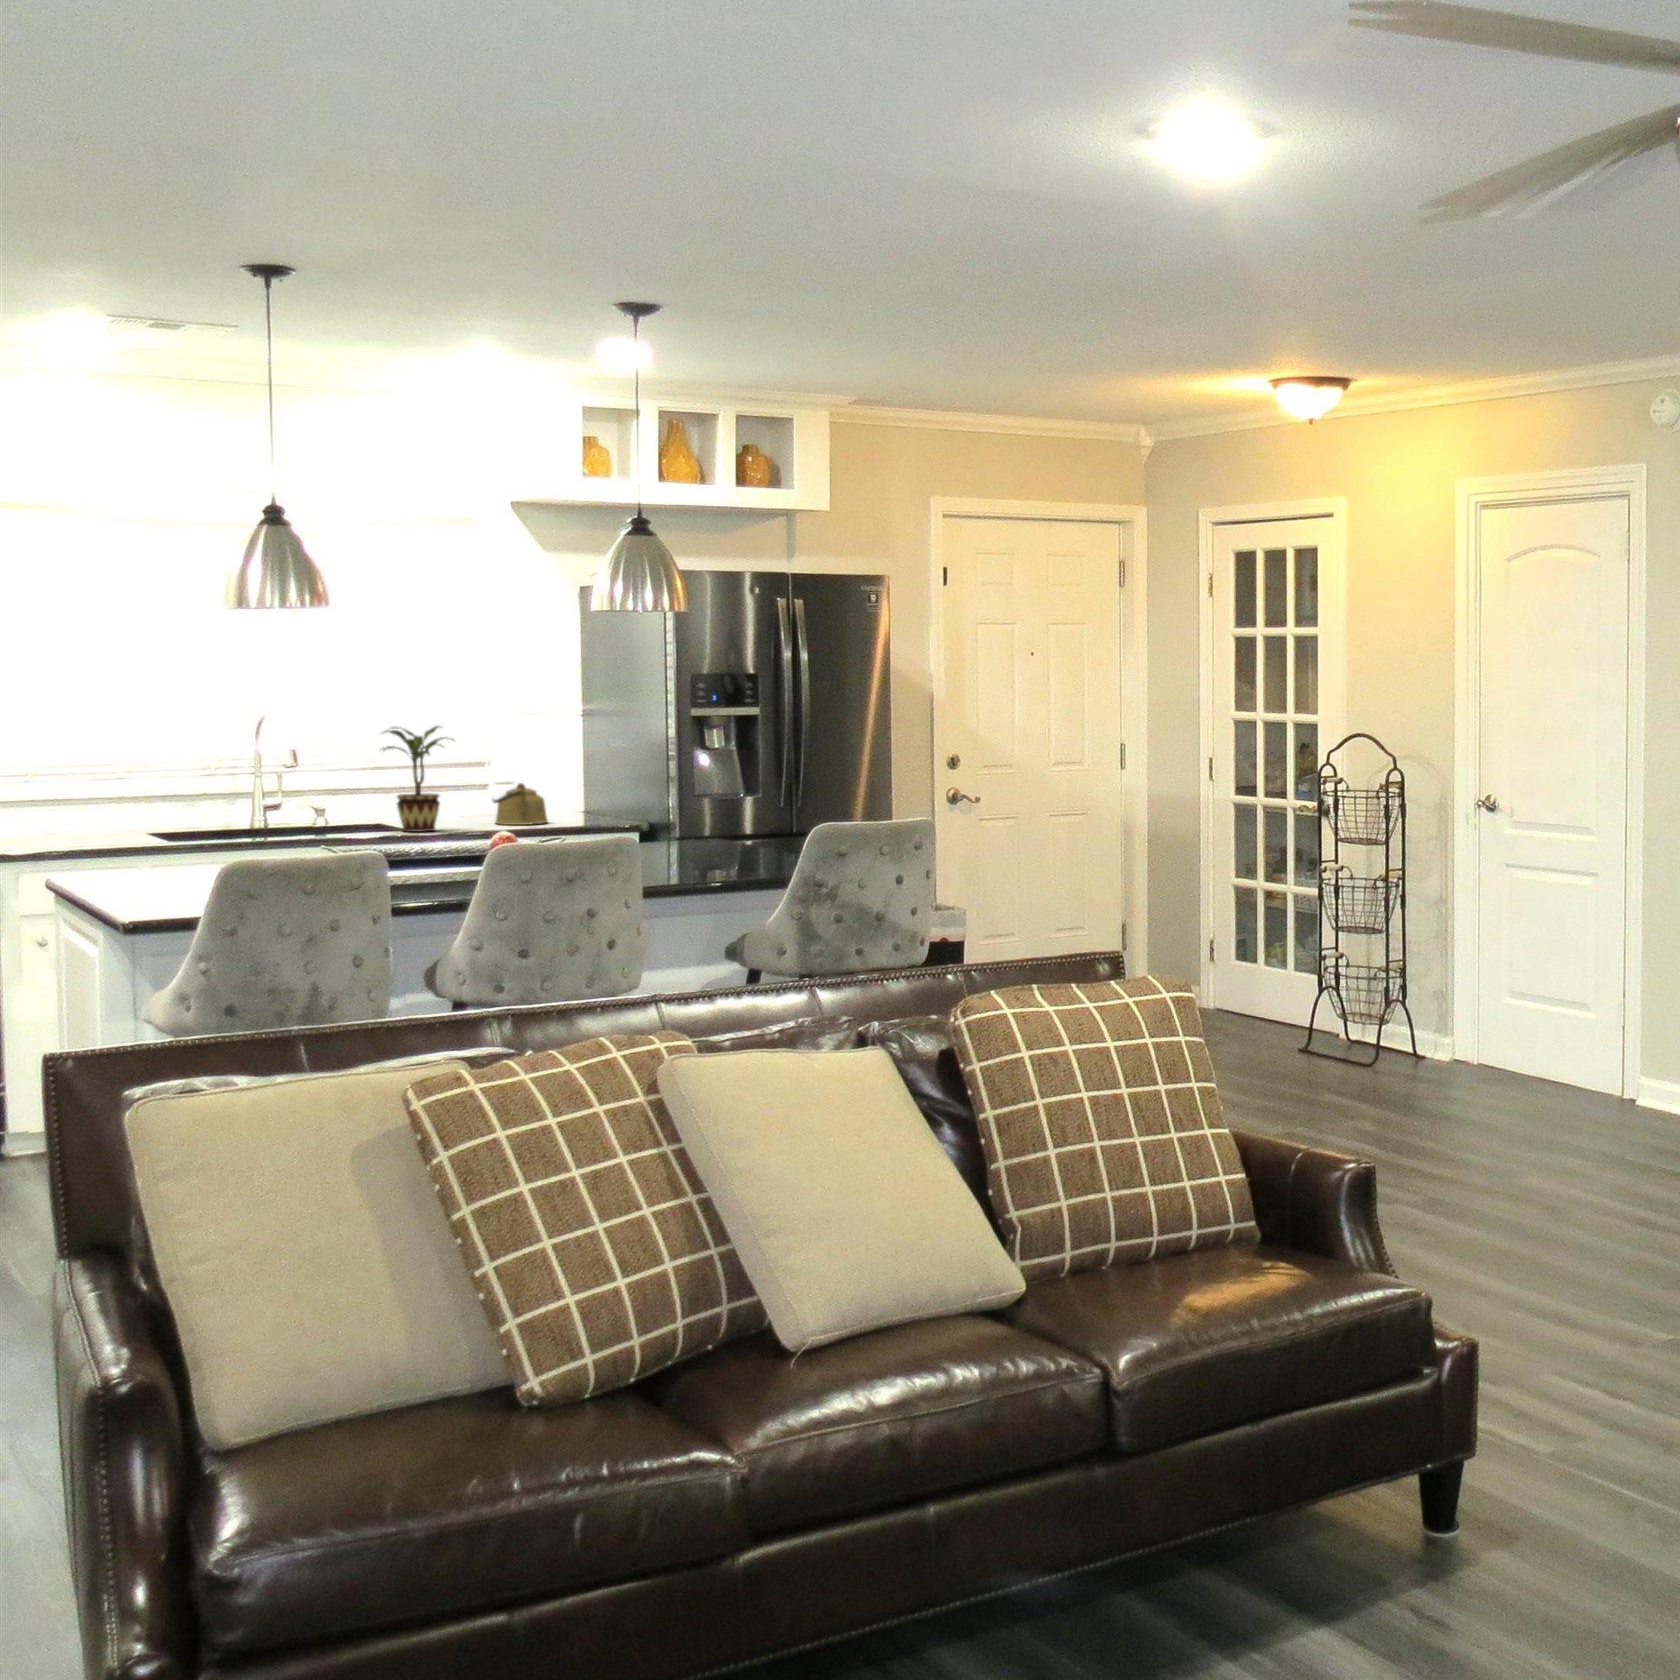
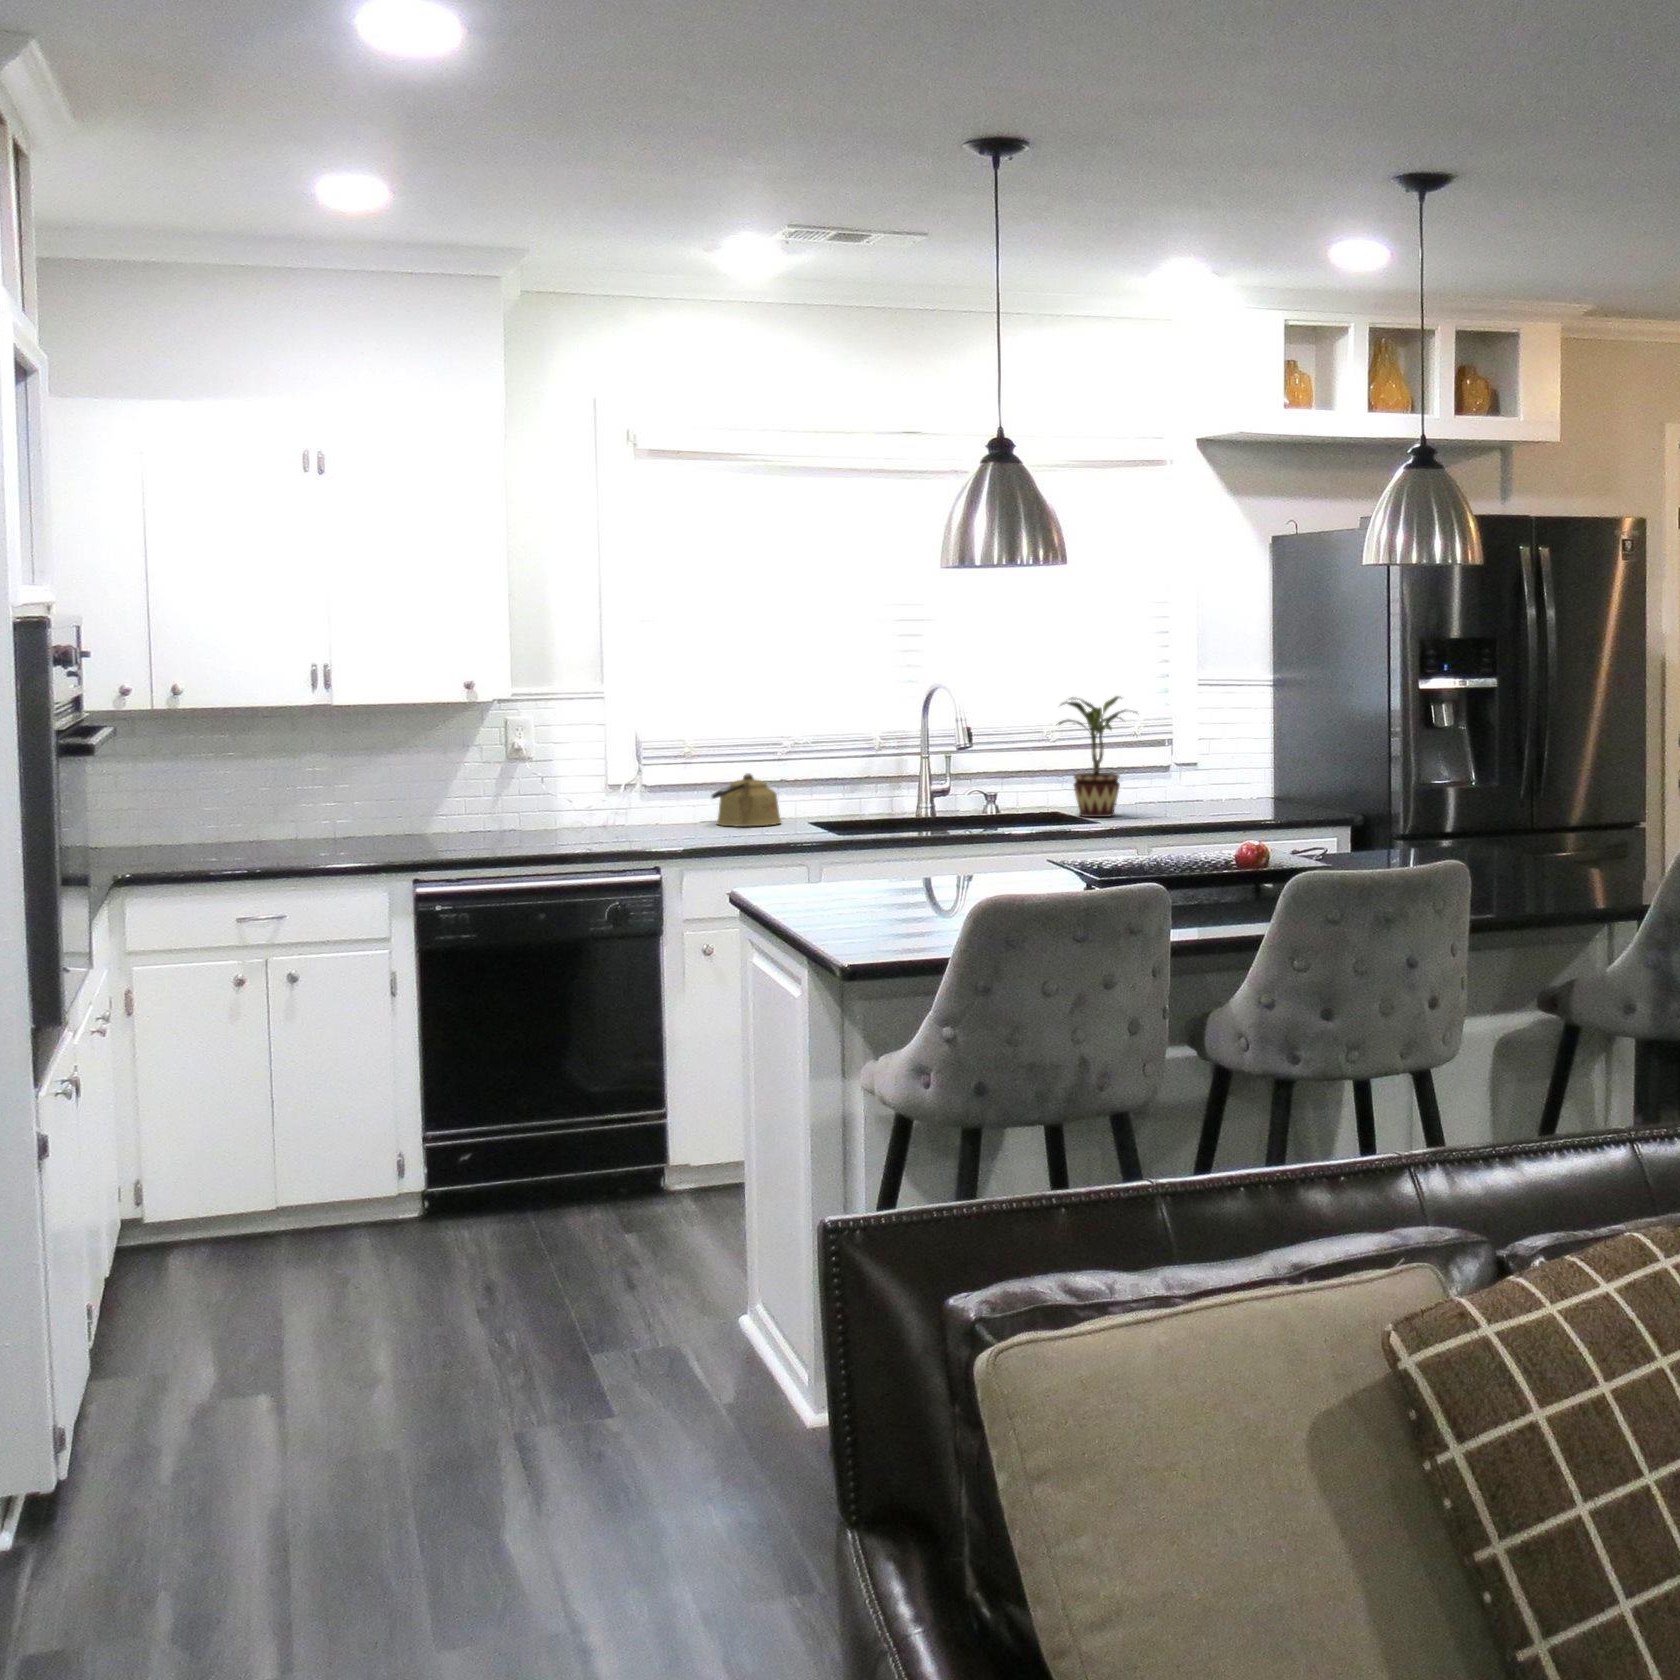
kettle: present [493,783,548,825] -> present [711,774,781,827]

